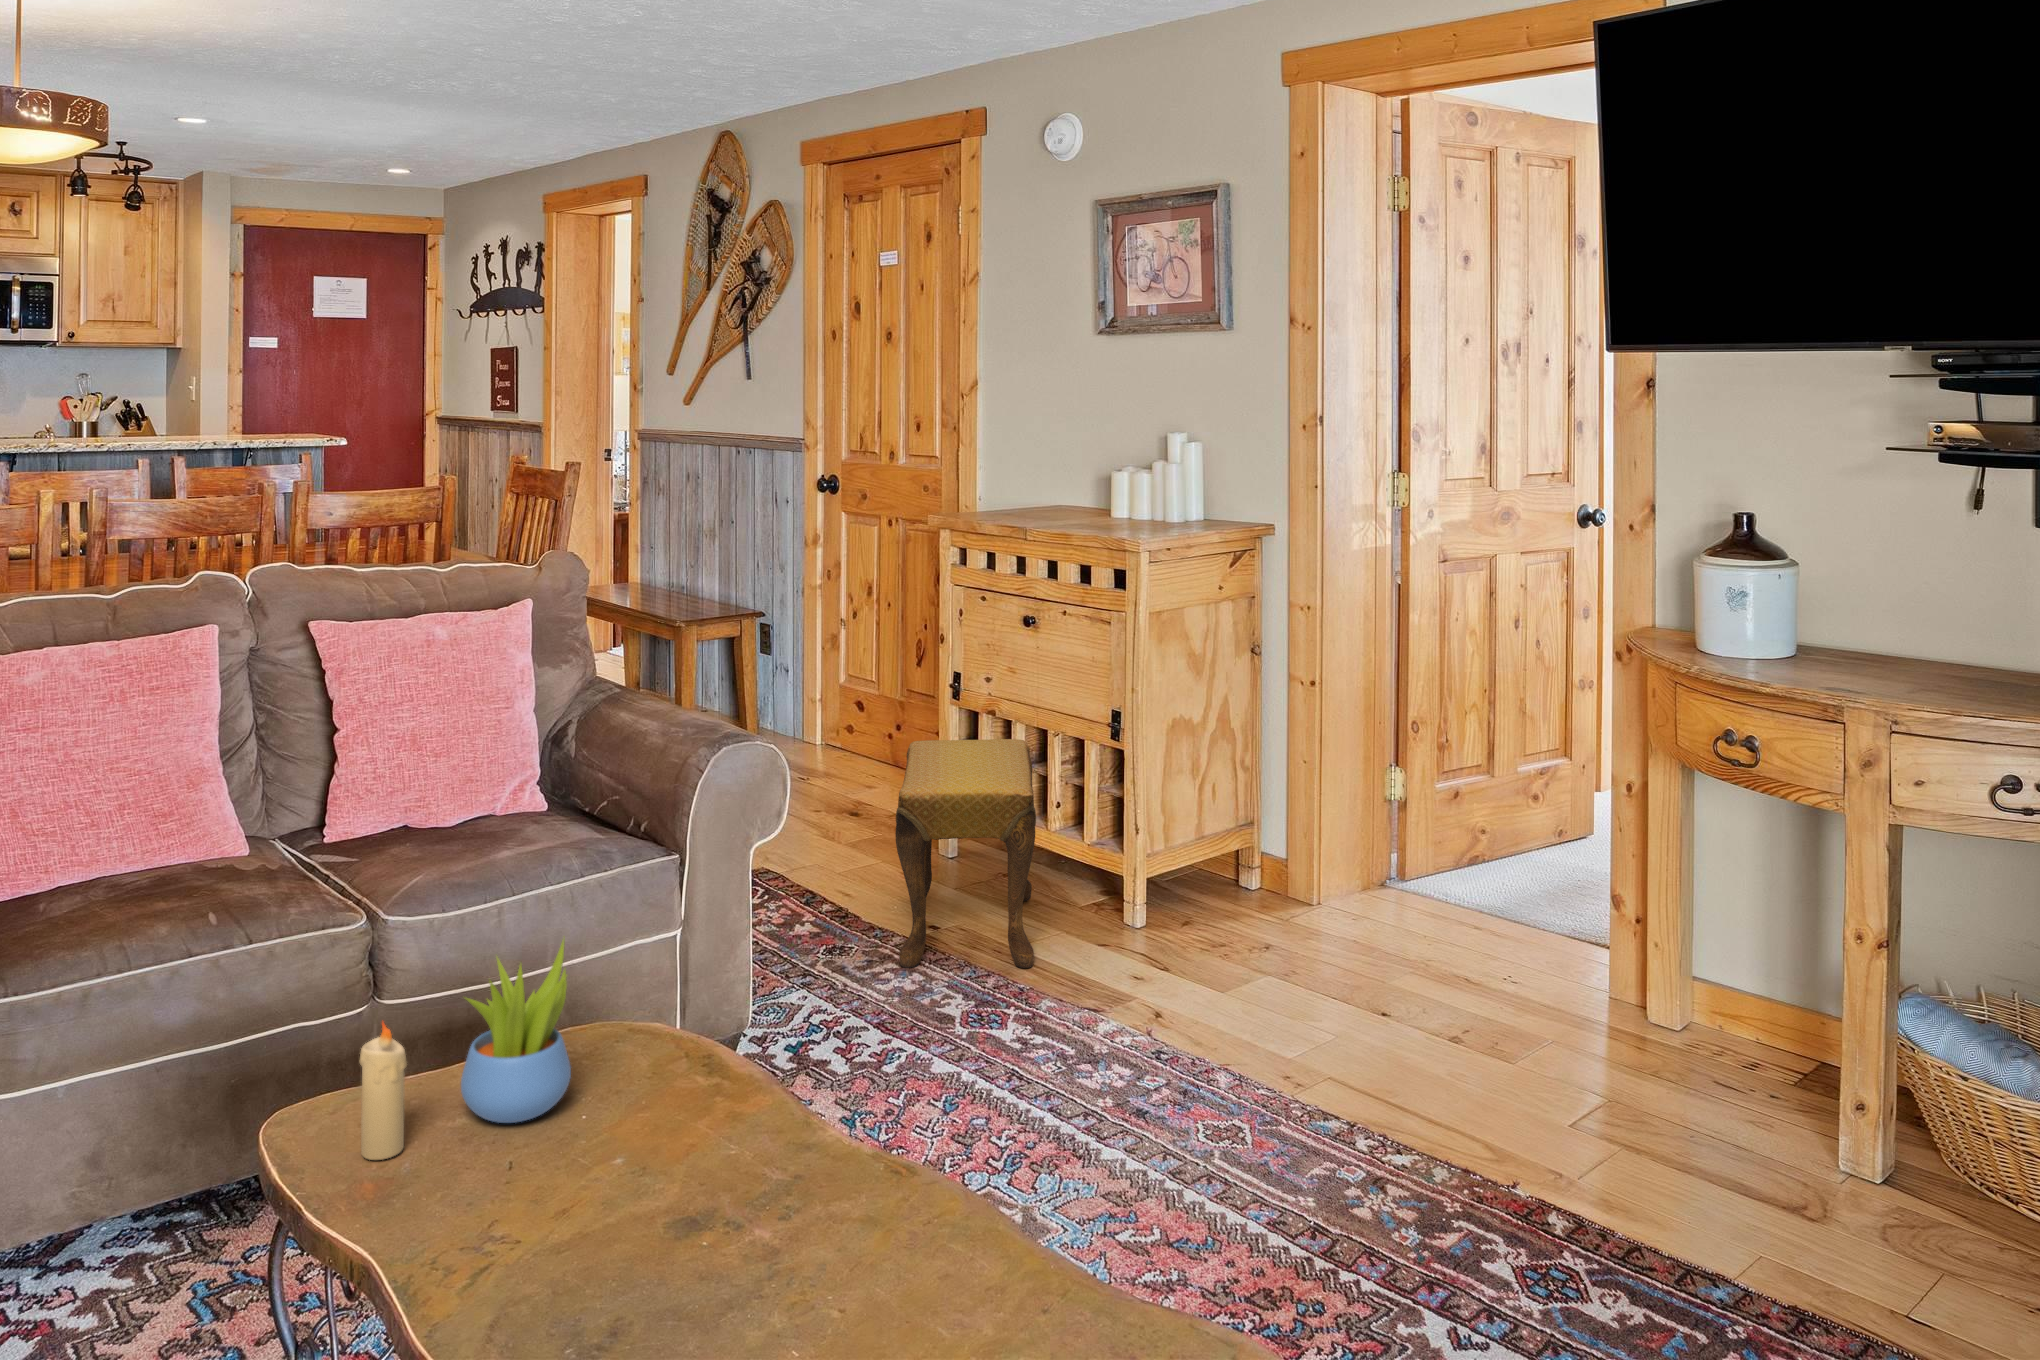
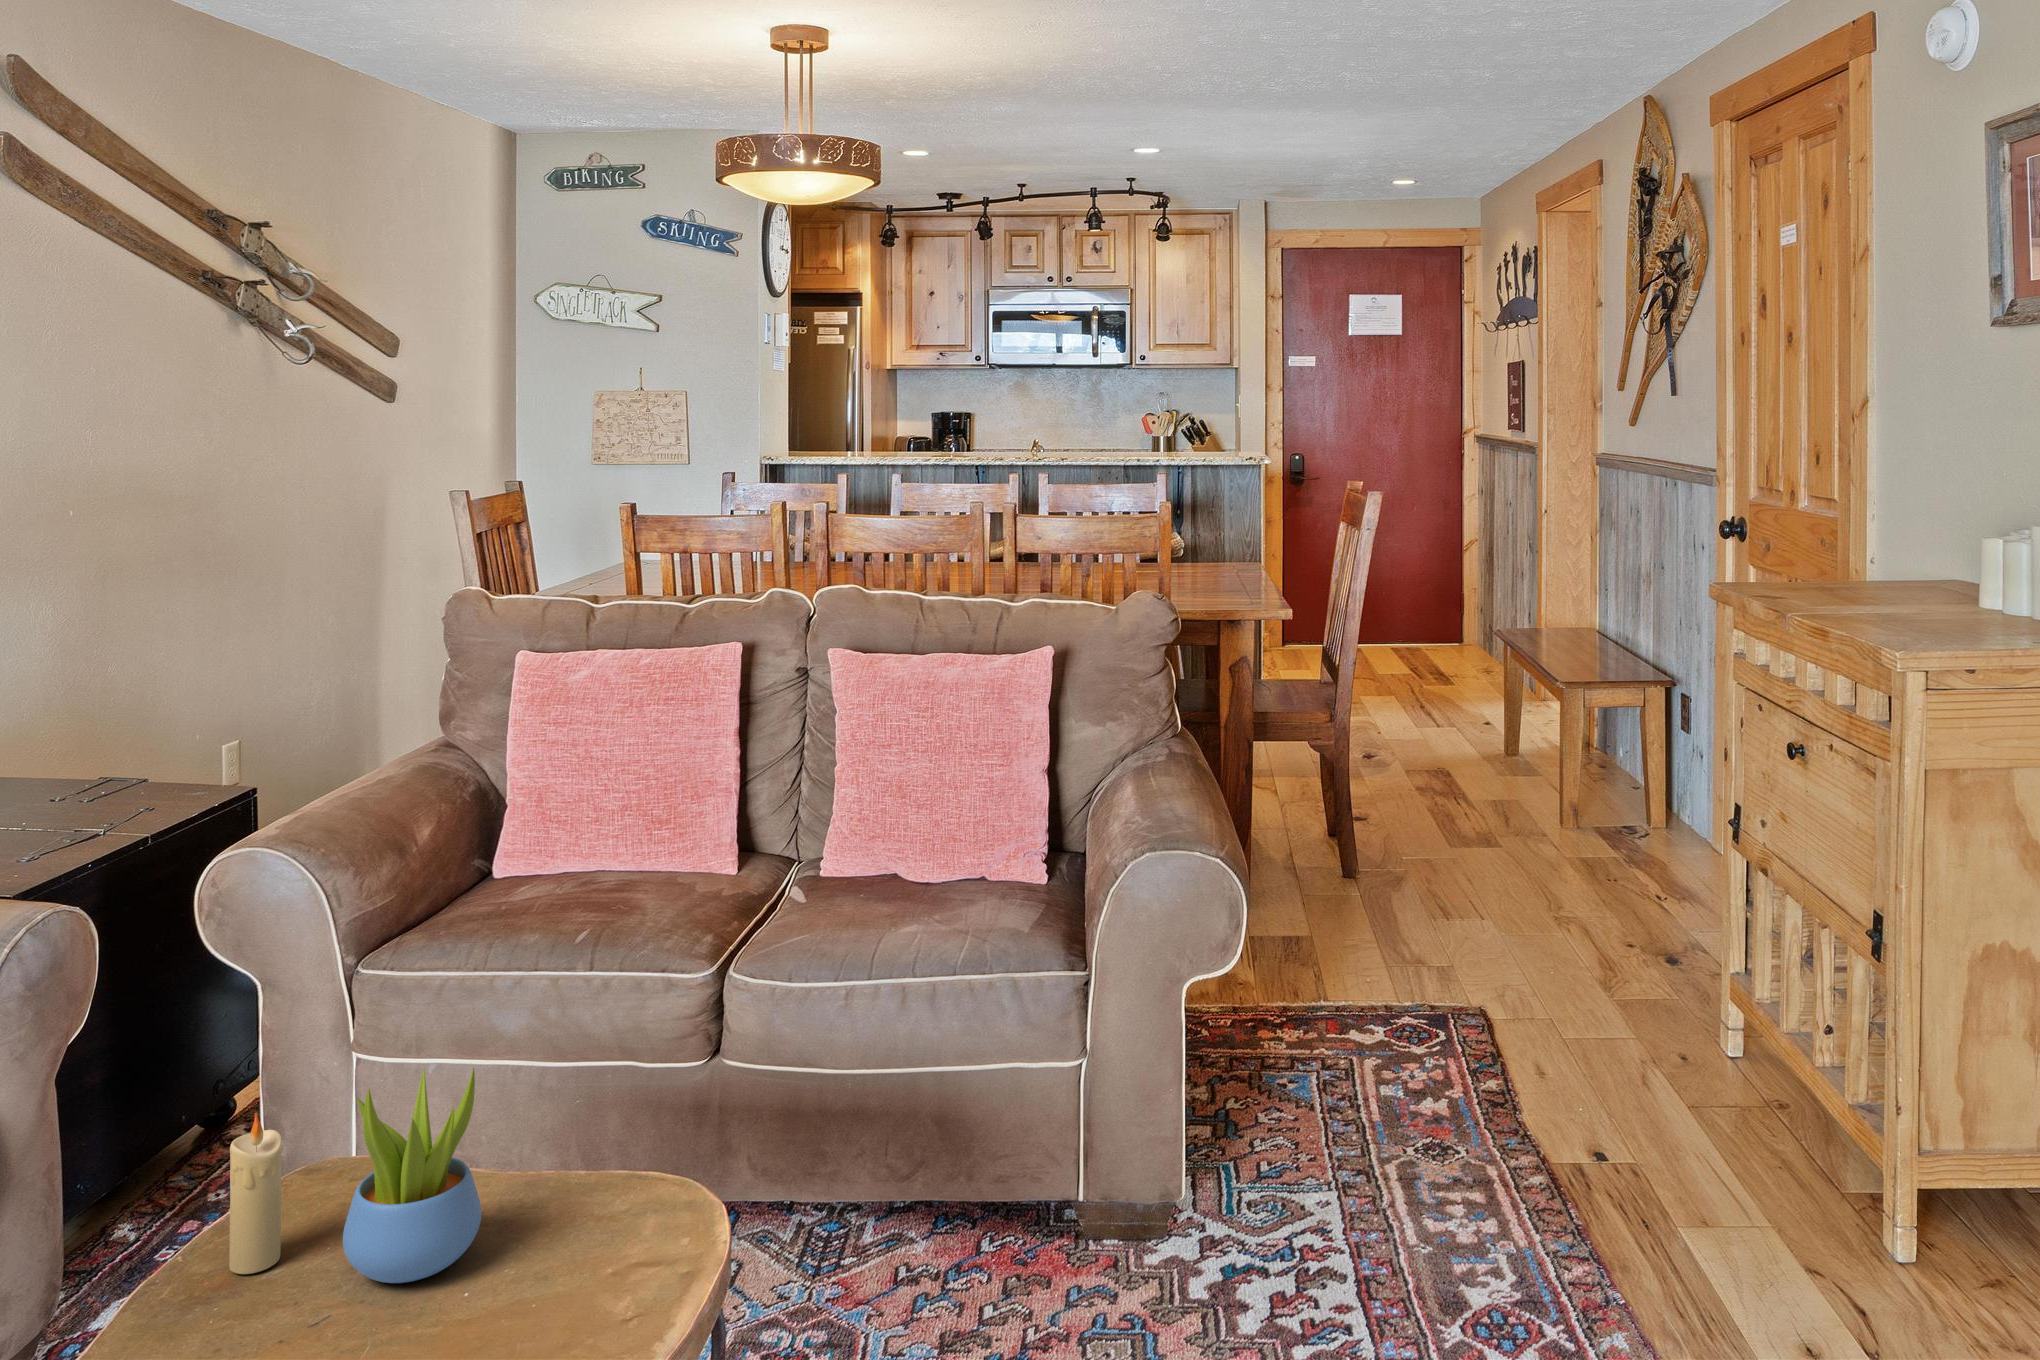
footstool: present [895,739,1036,968] -> none [1491,892,1790,1271]

